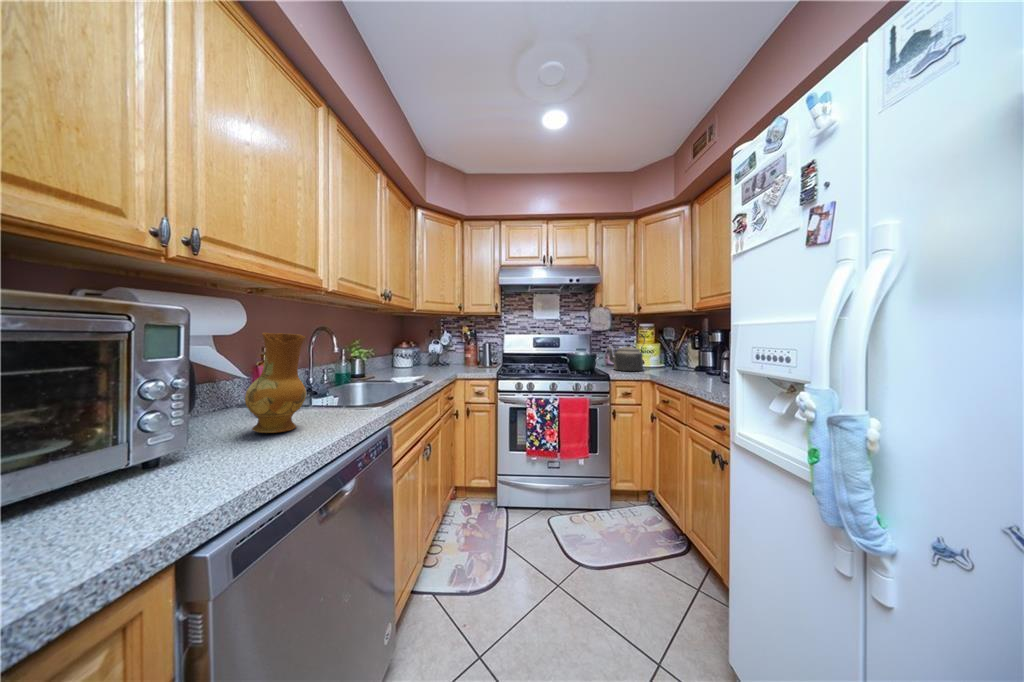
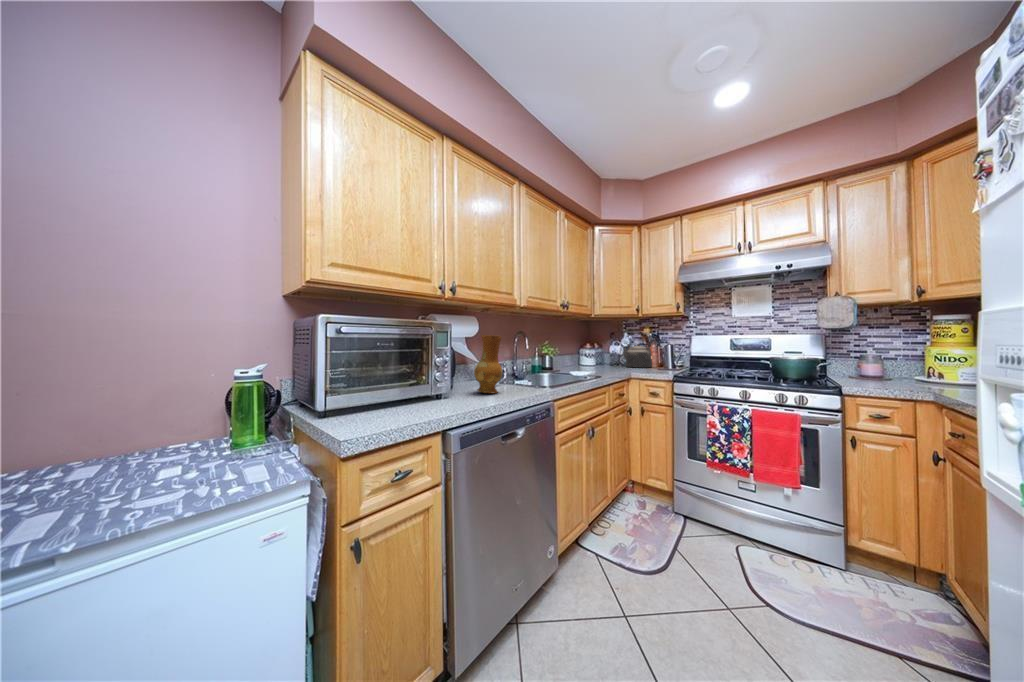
kettle: present [607,332,645,371] -> present [624,333,652,368]

